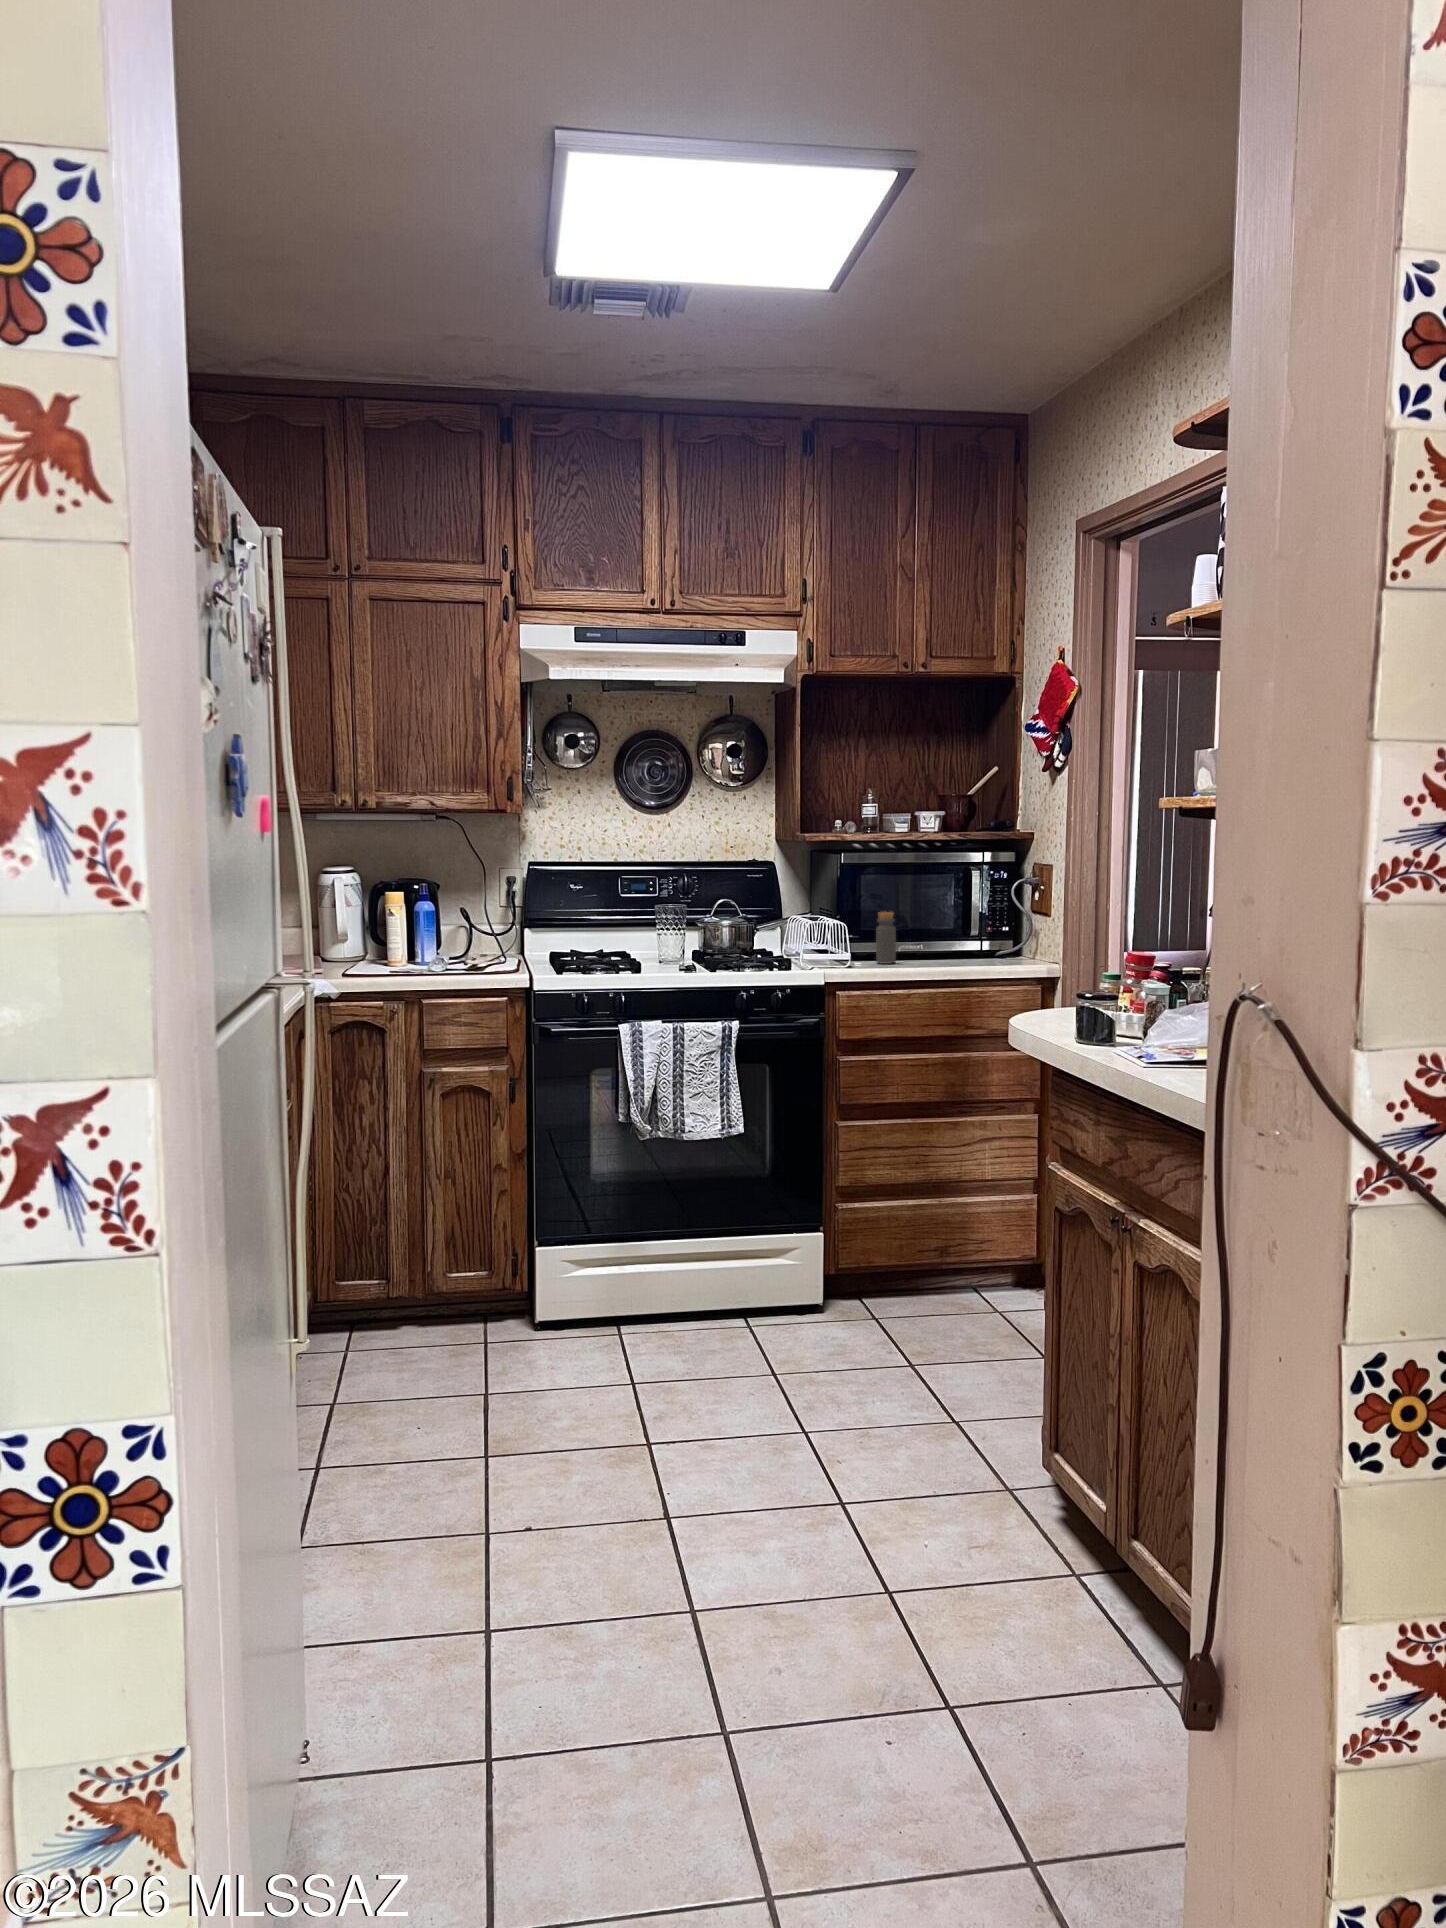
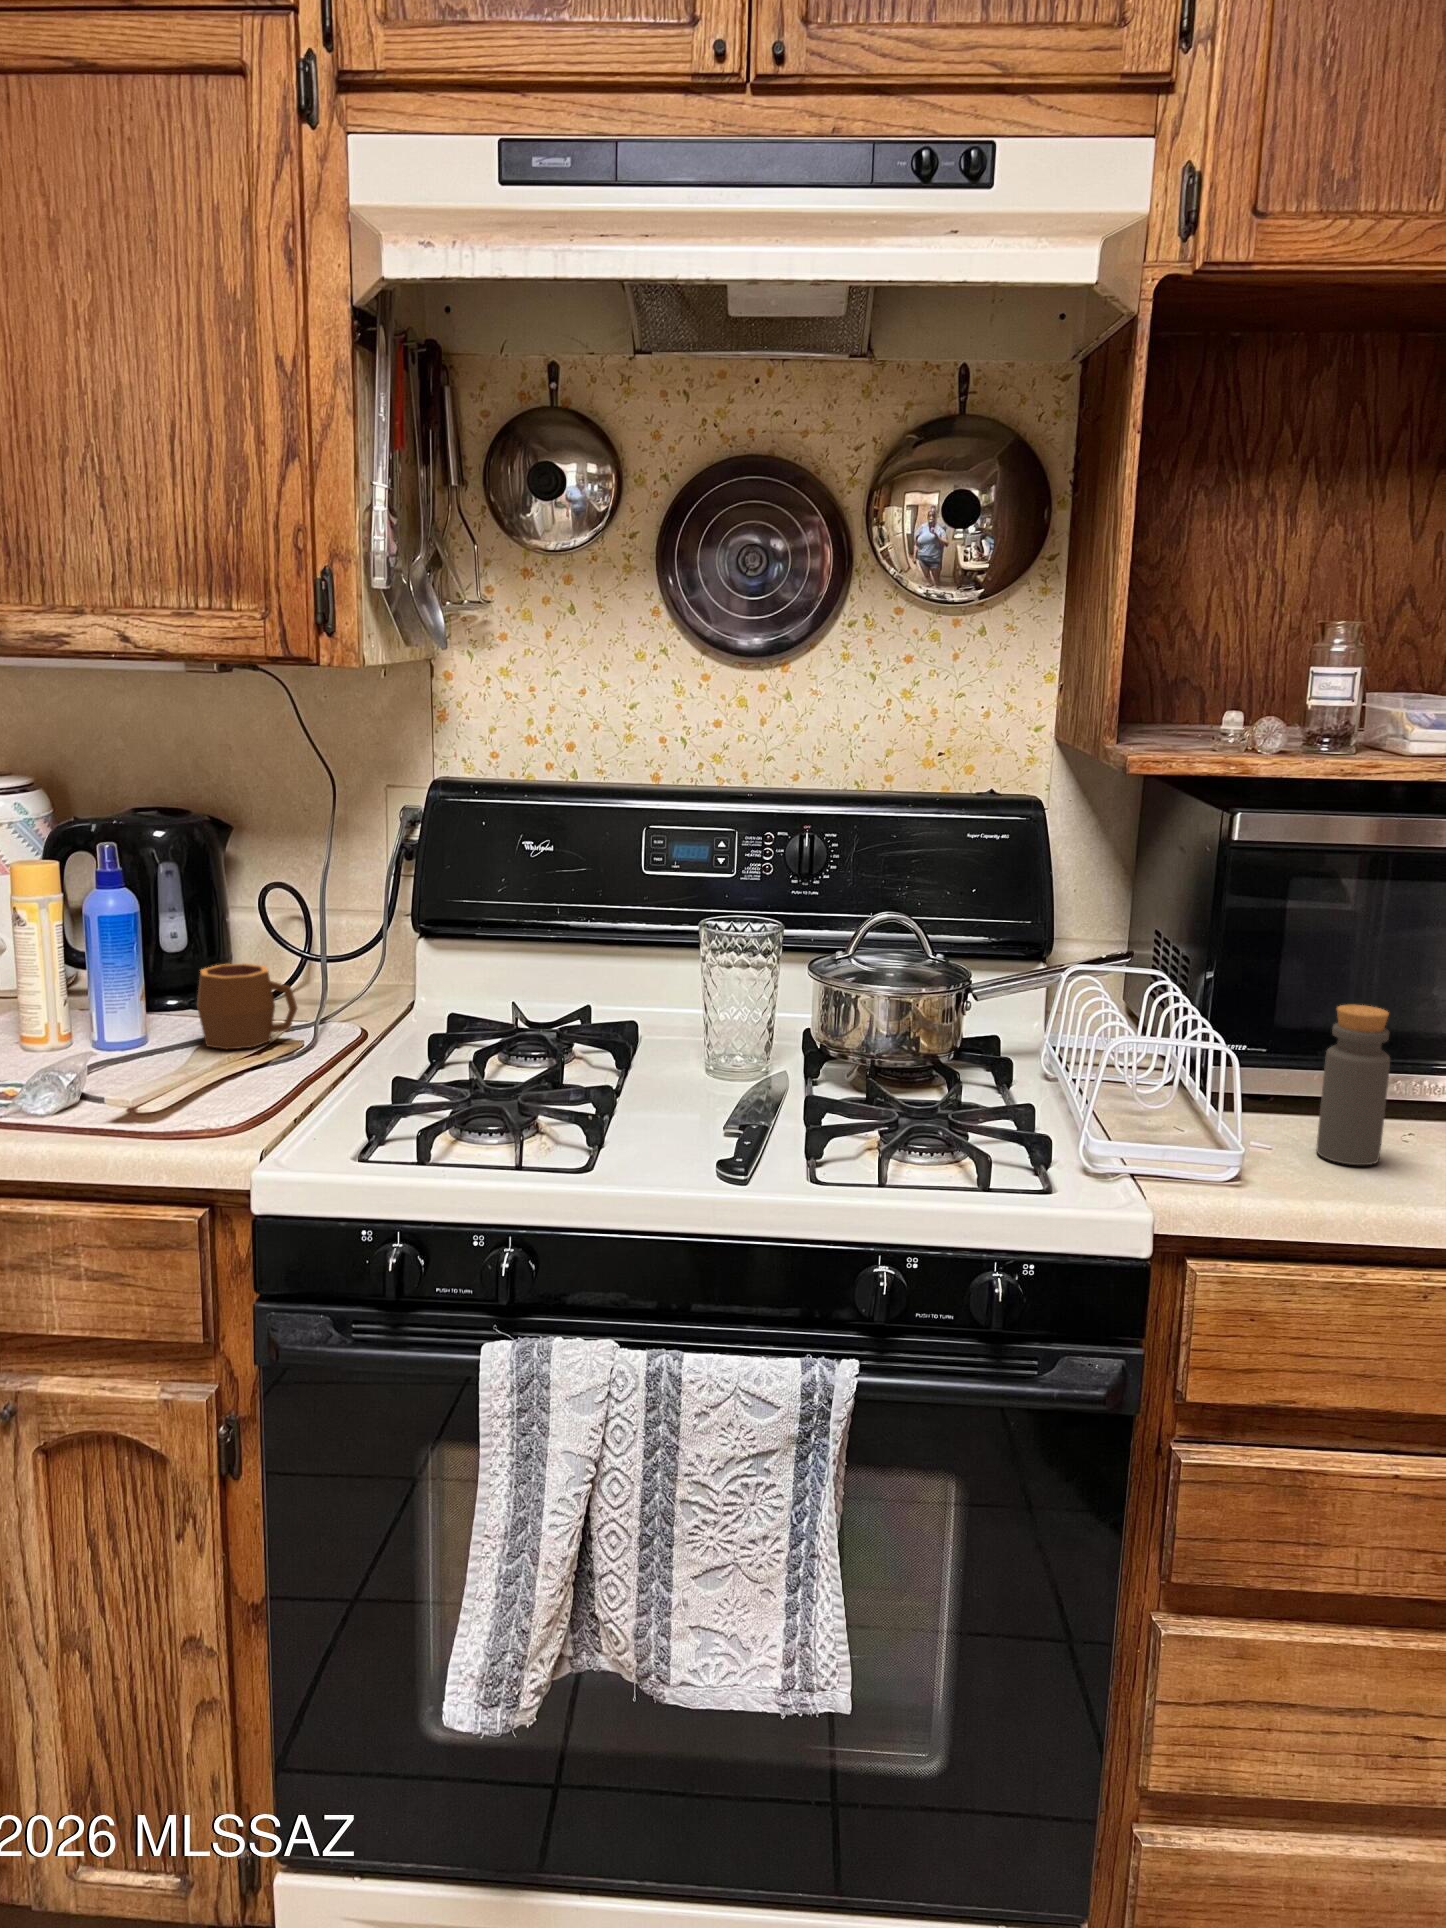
mug: none [453,934,495,964] -> present [197,963,297,1049]

